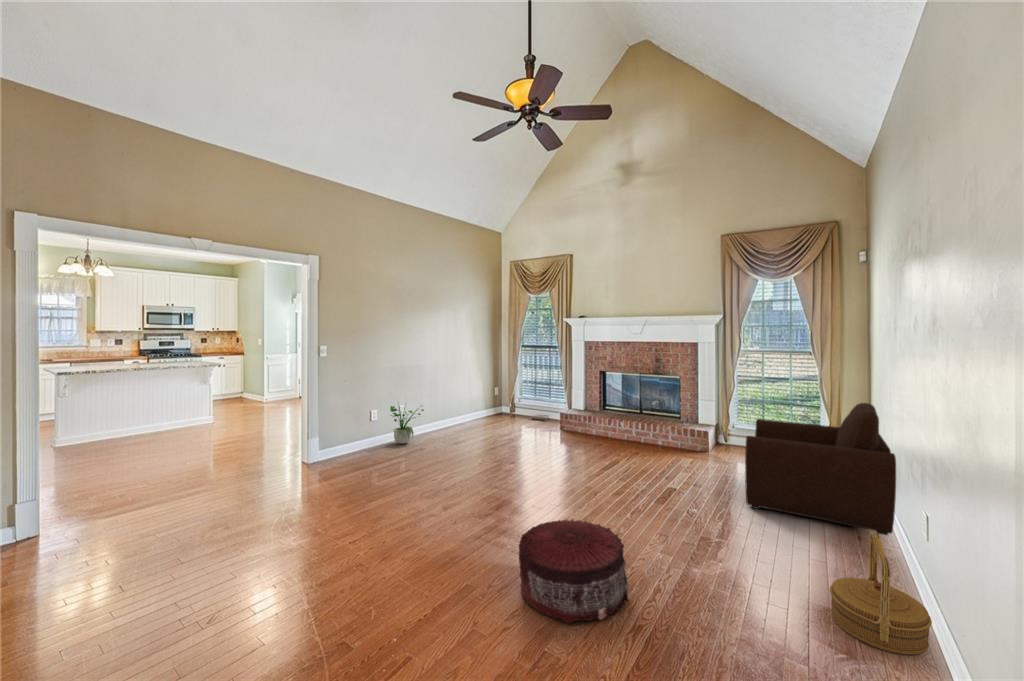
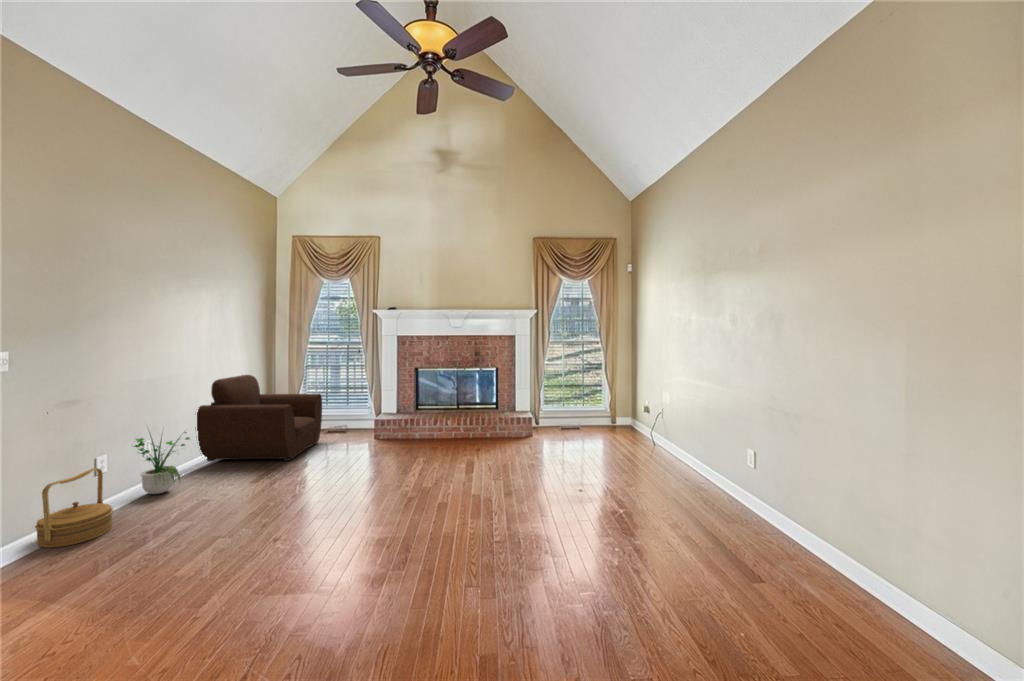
armchair: present [745,403,896,535] -> present [196,375,322,462]
pouf: present [519,519,629,623] -> none [513,517,628,625]
woven basket: present [830,533,932,655] -> present [35,468,113,548]

